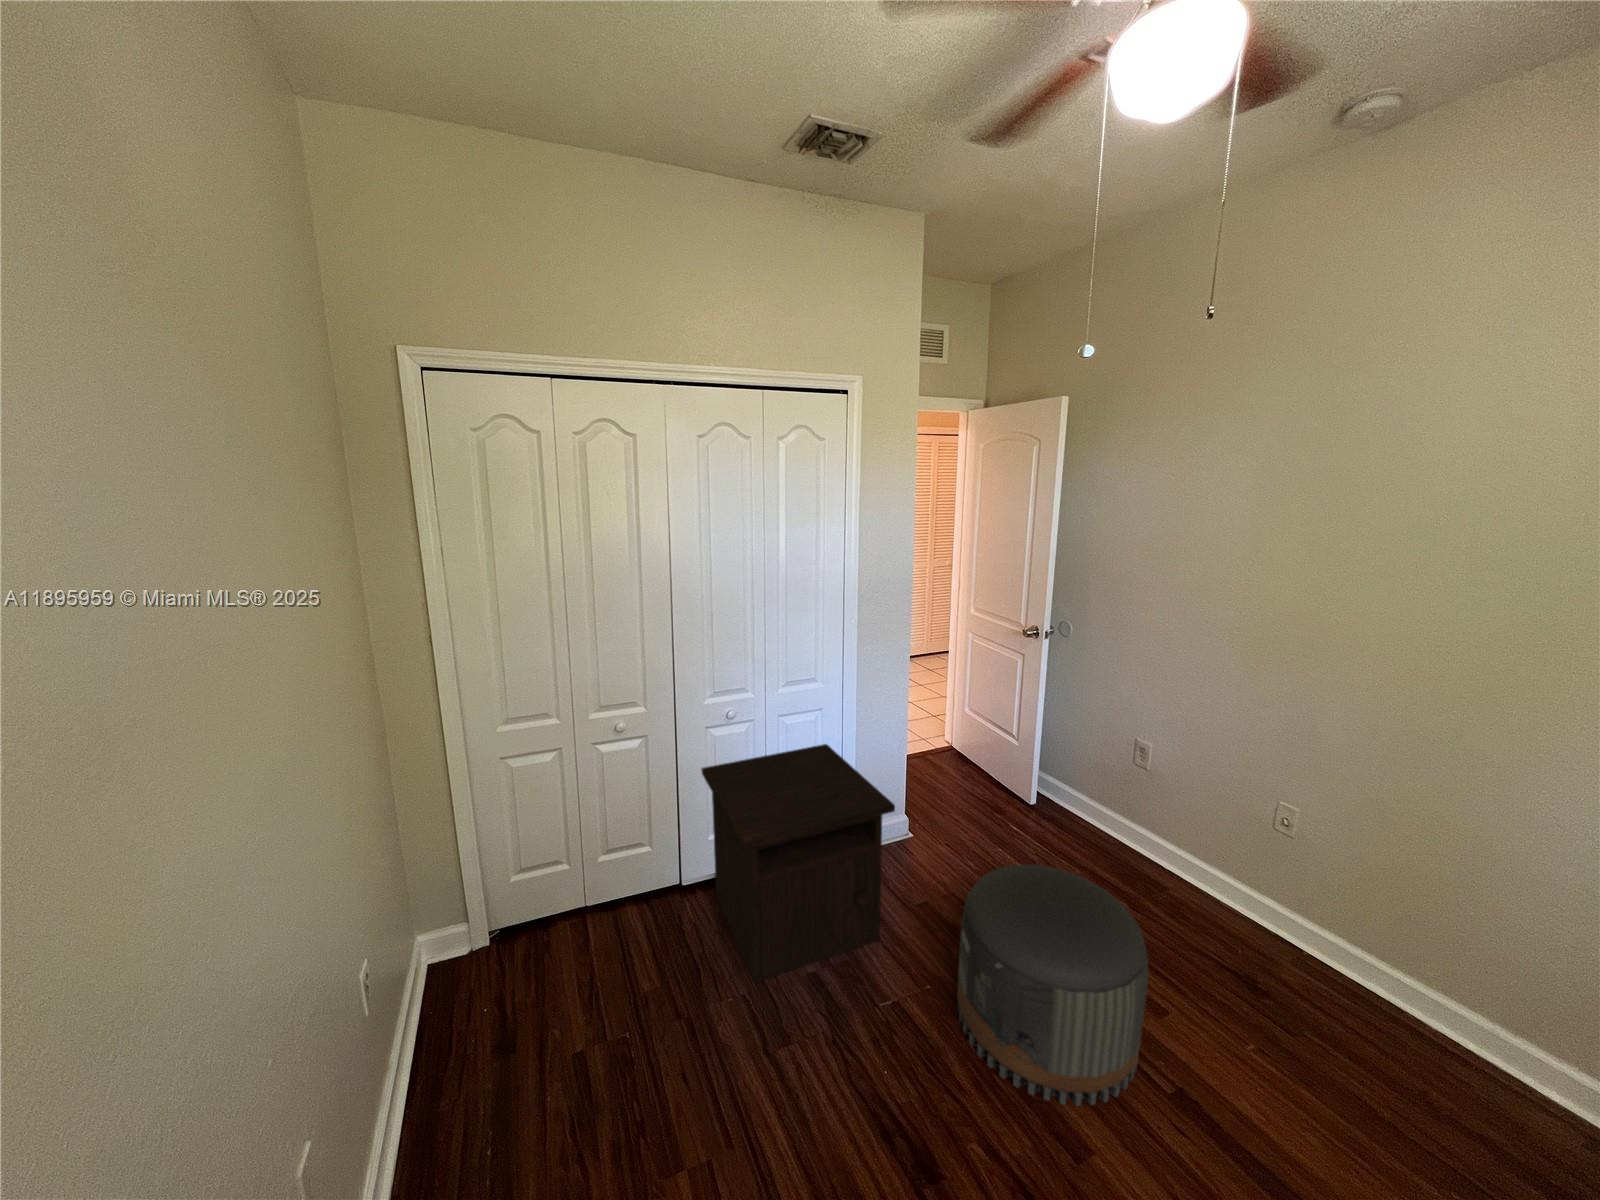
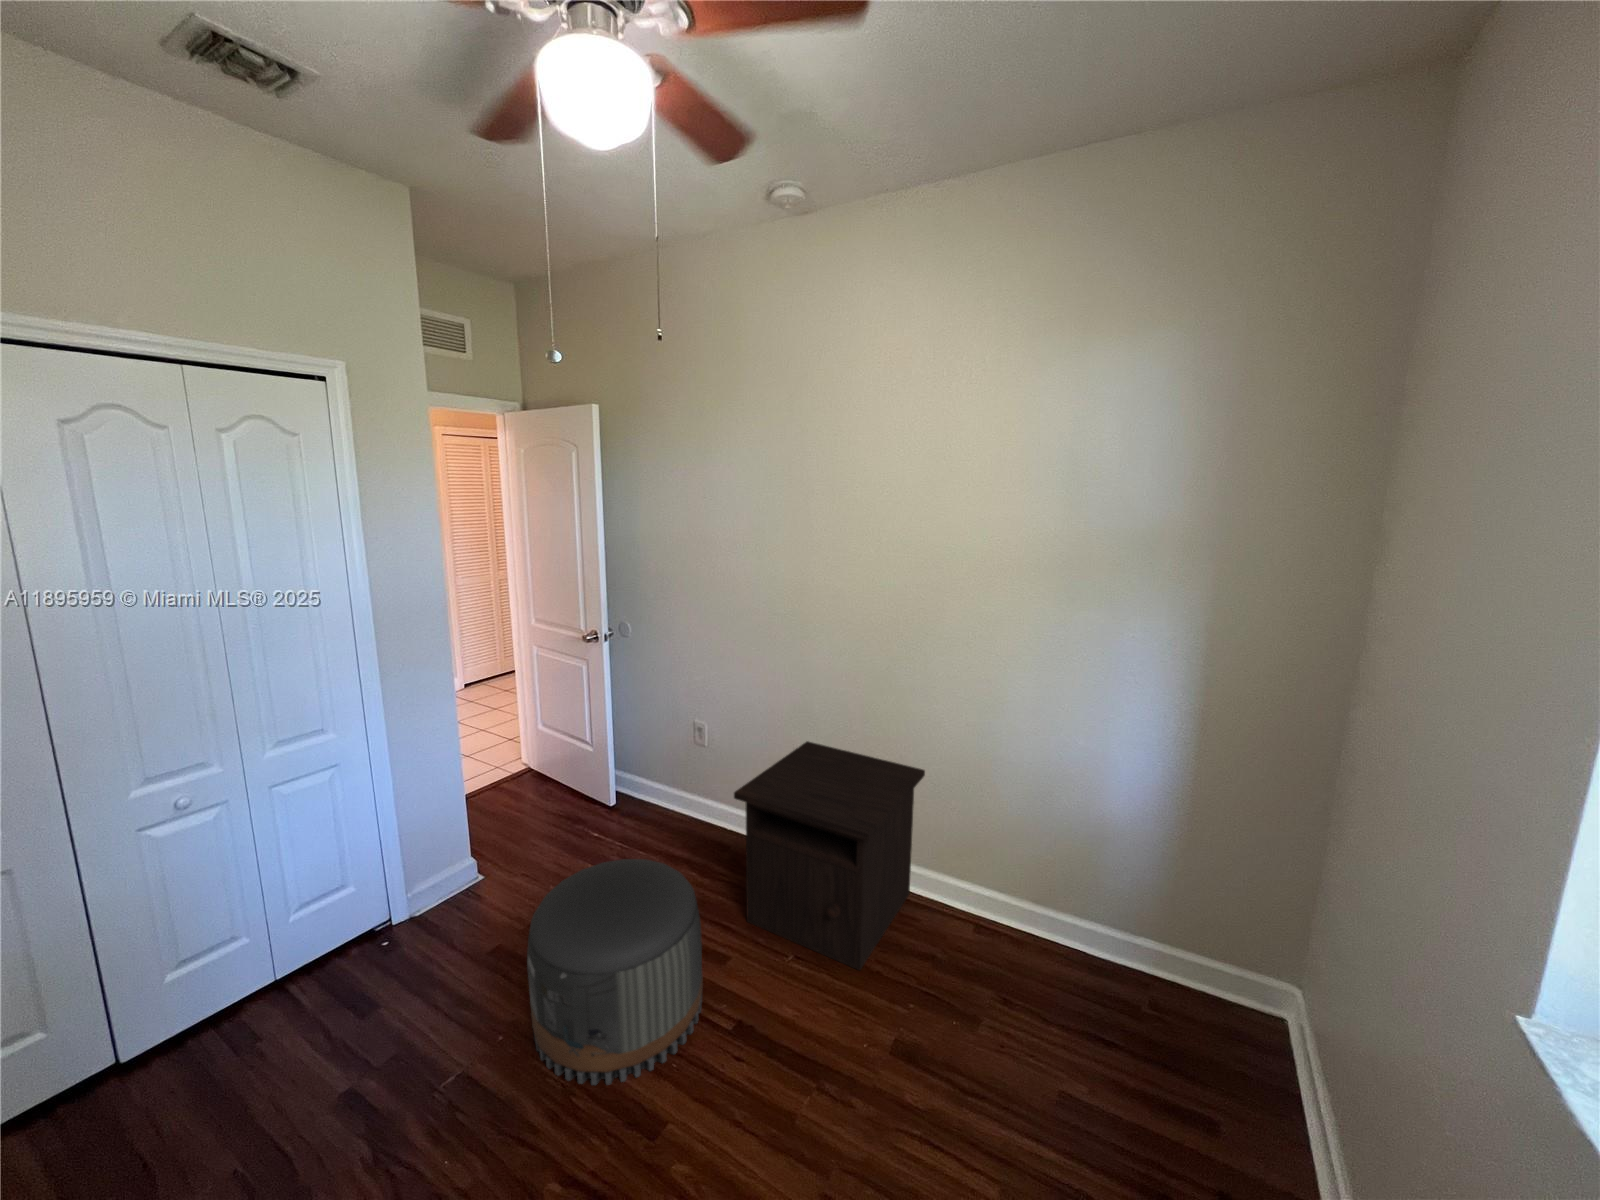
nightstand: present [702,744,895,983] -> present [734,741,925,970]

